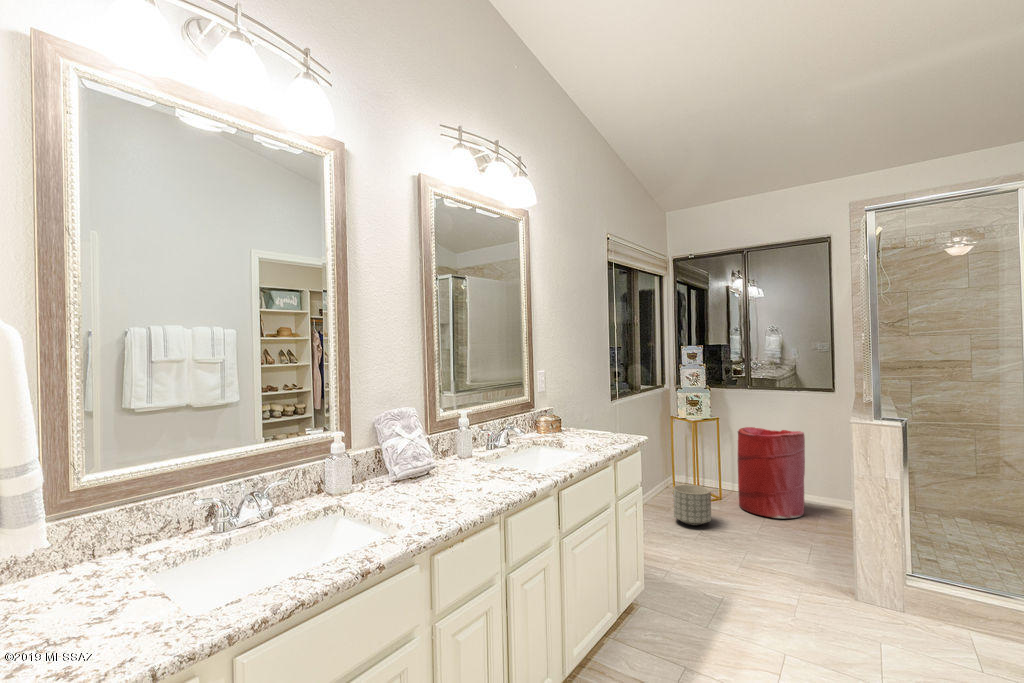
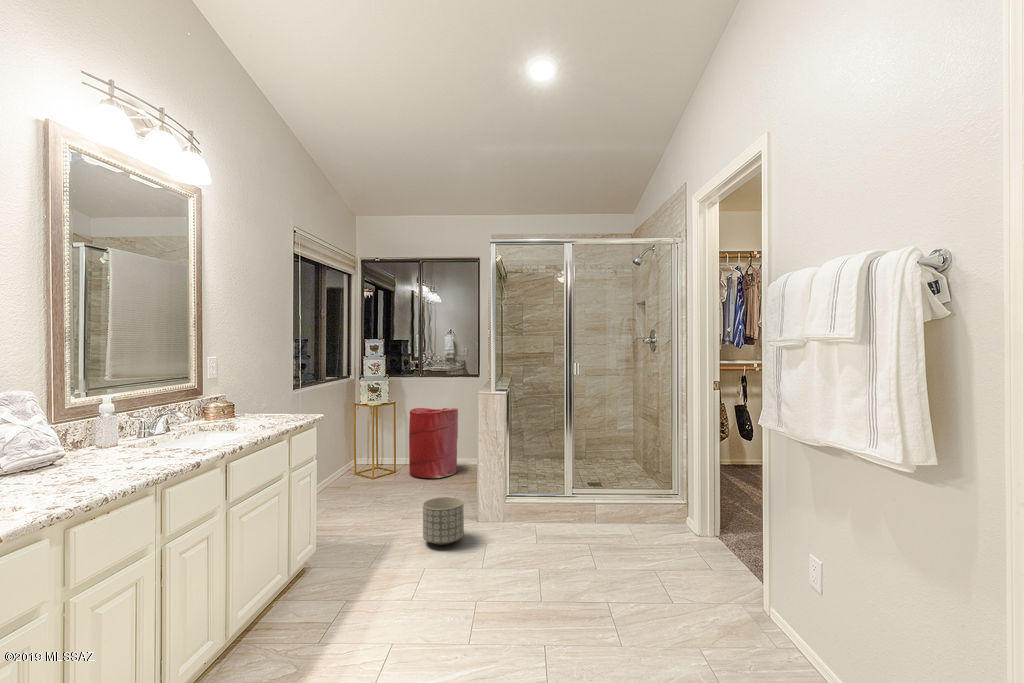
planter: present [673,485,711,526] -> present [423,497,464,545]

